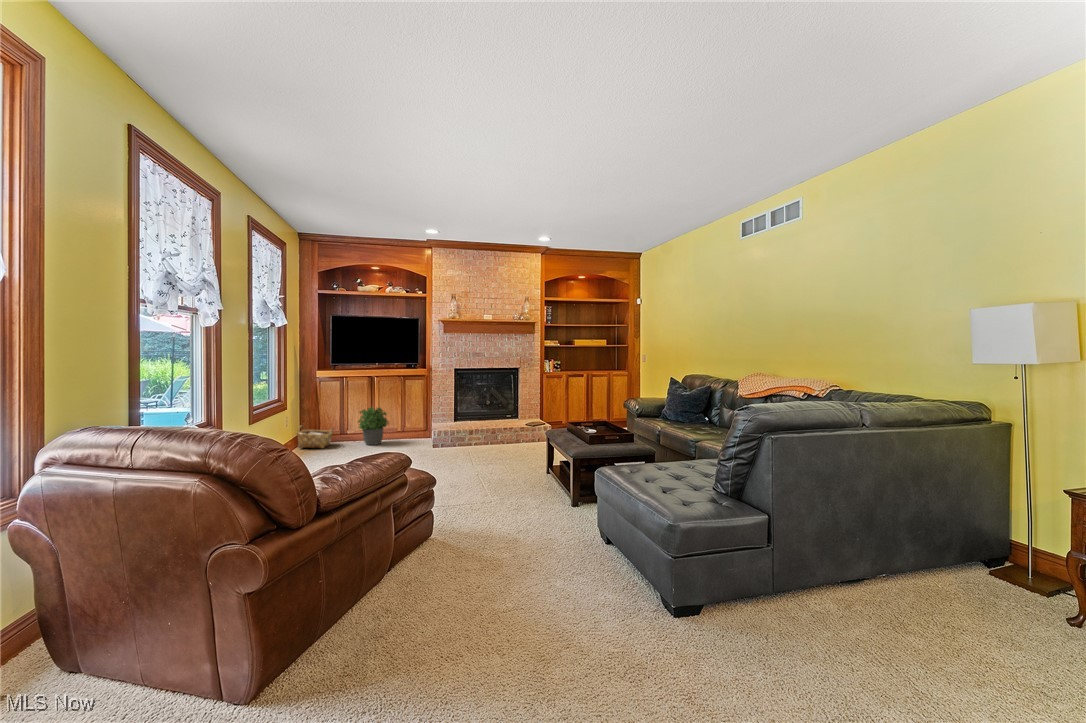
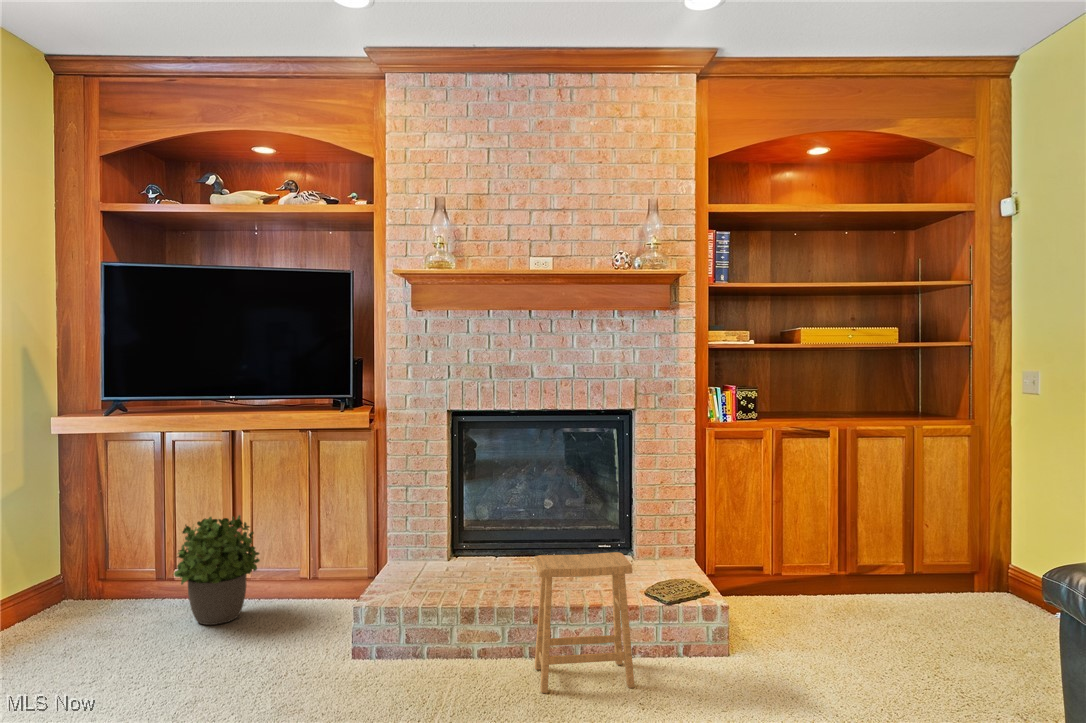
footstool: none [494,410,526,450] -> present [534,552,635,693]
woven basket: present [297,425,333,448] -> none [20,559,121,630]

